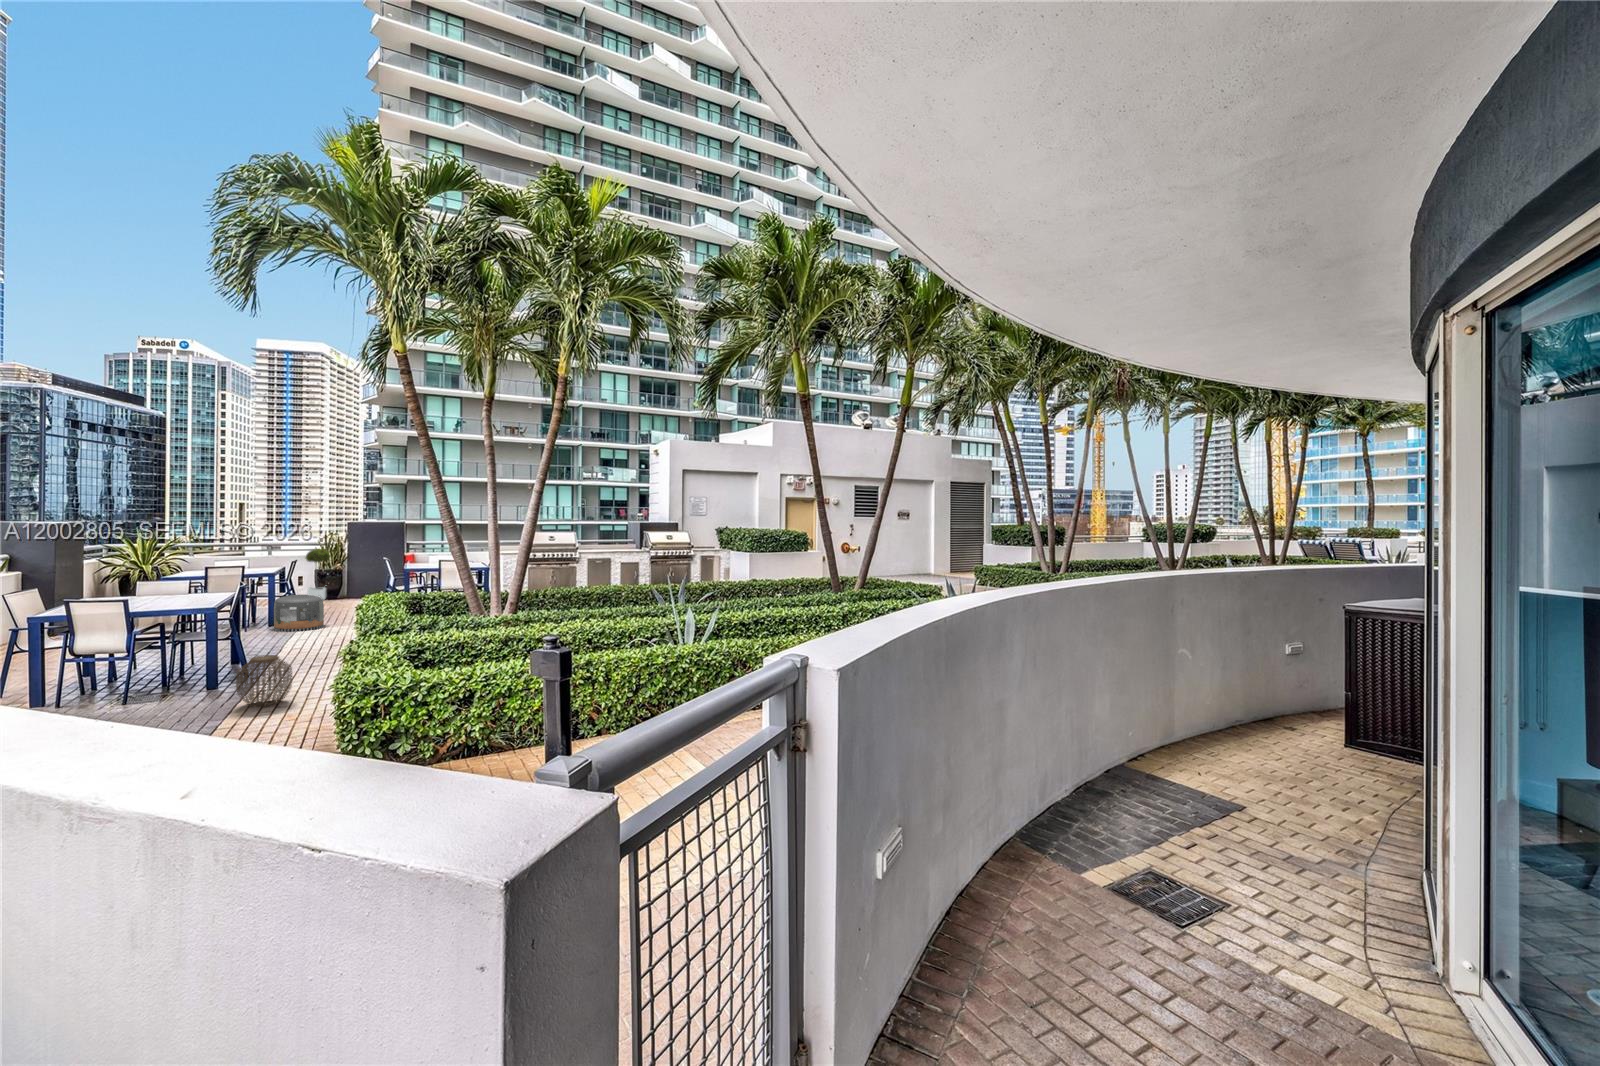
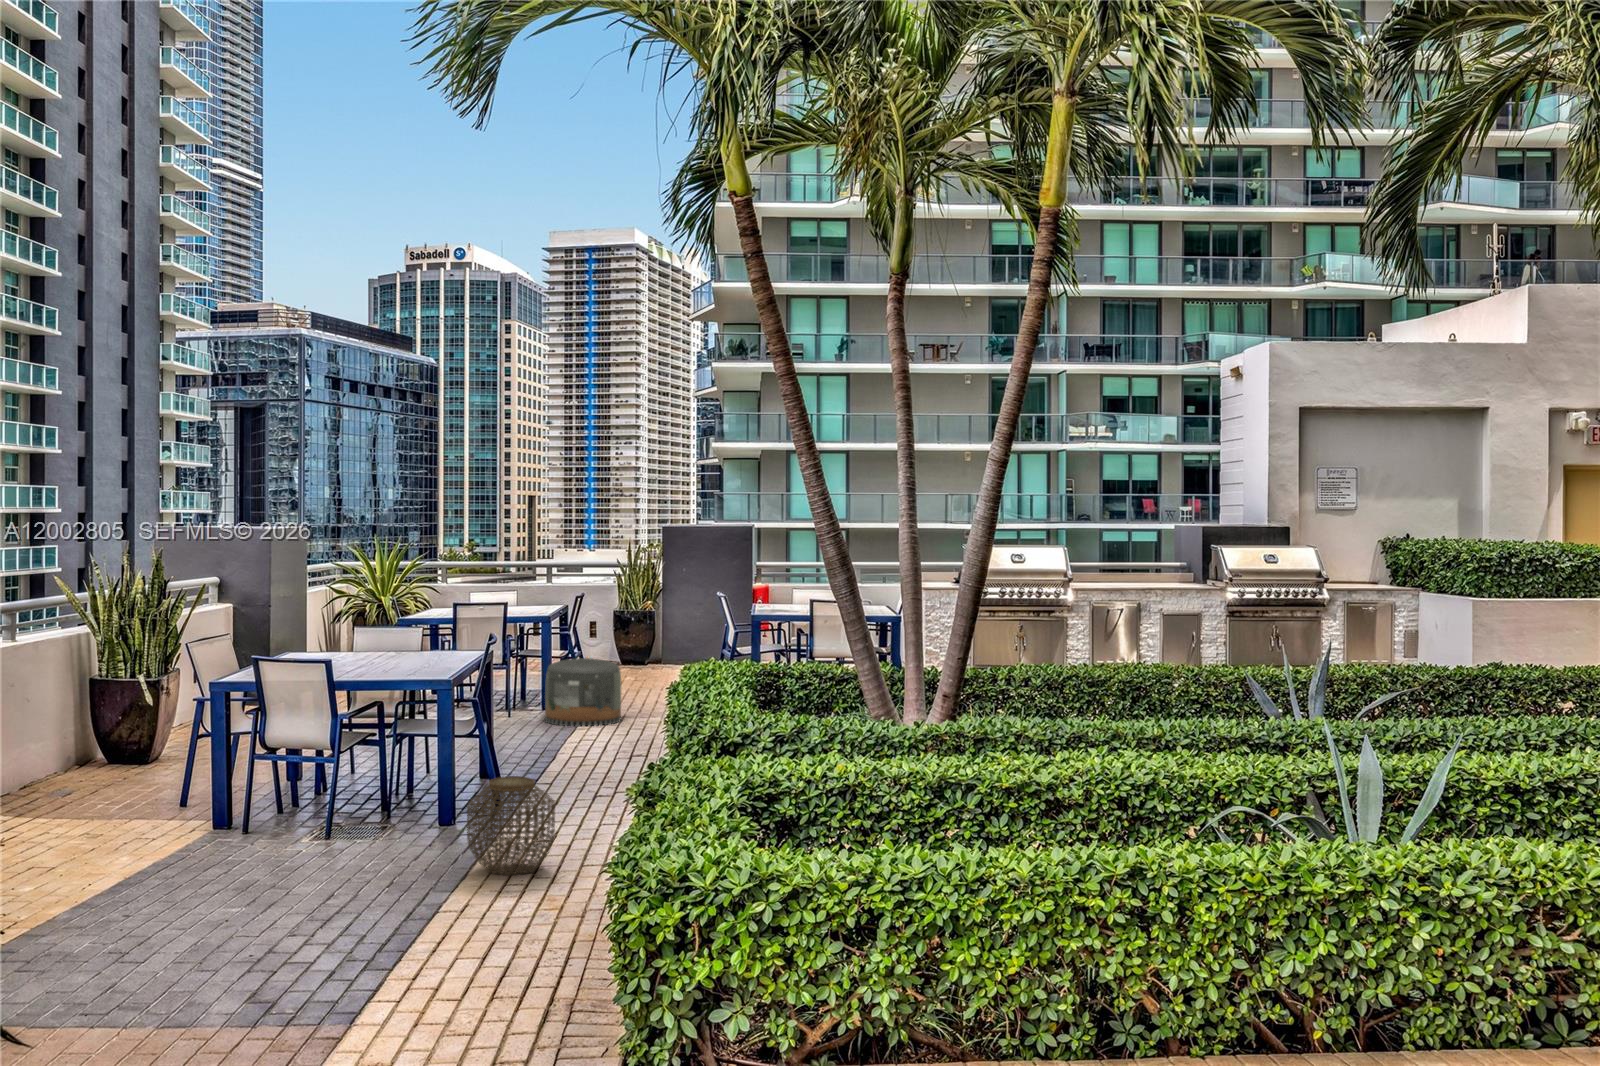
potted tree: present [306,548,330,600] -> none [600,573,638,668]

